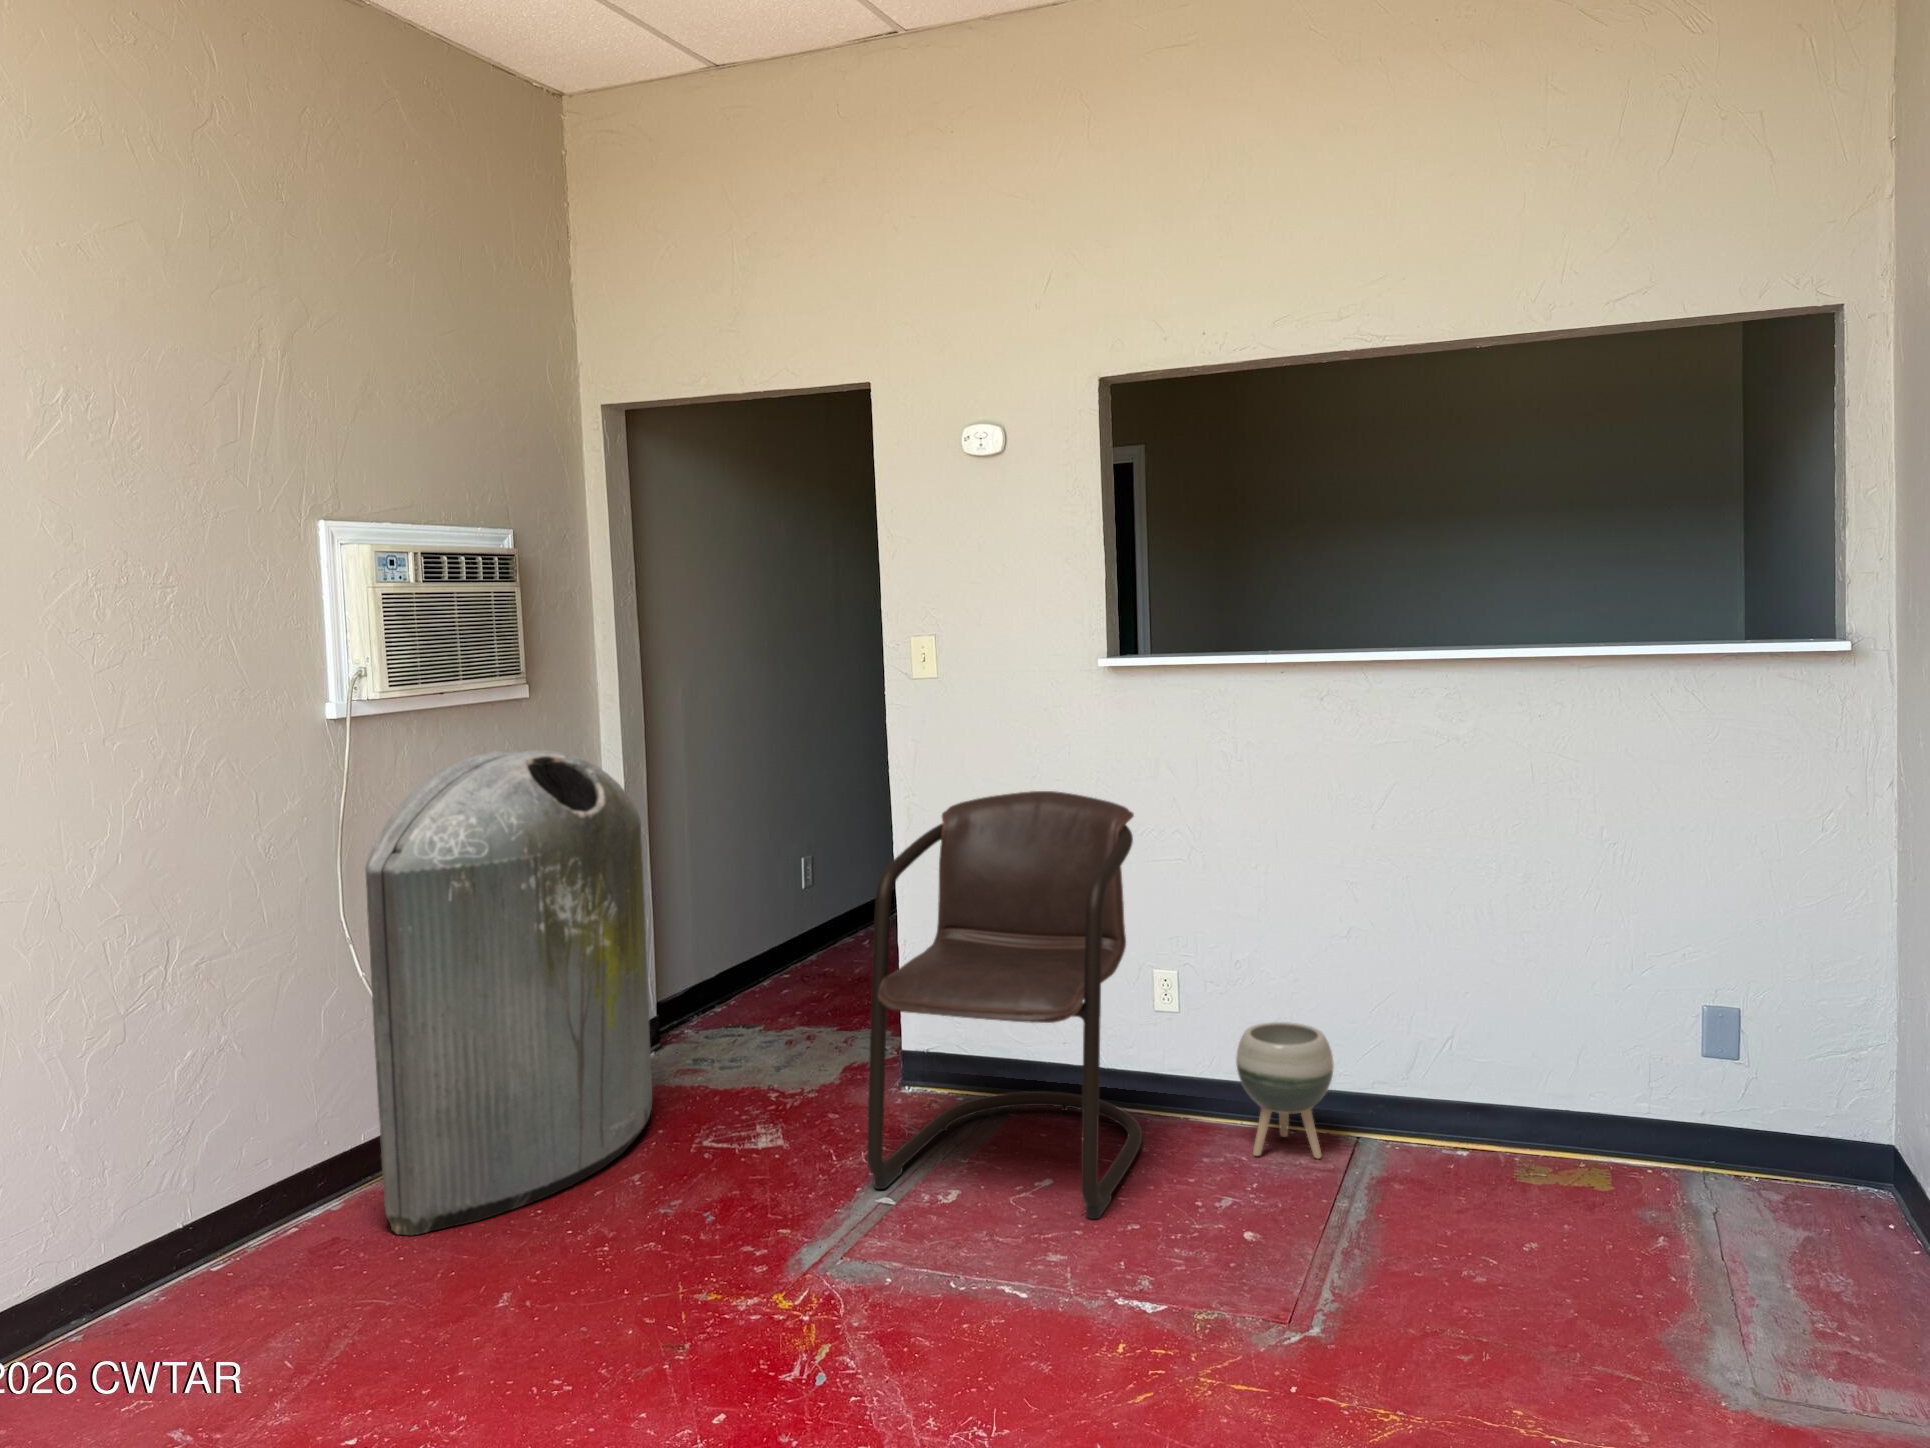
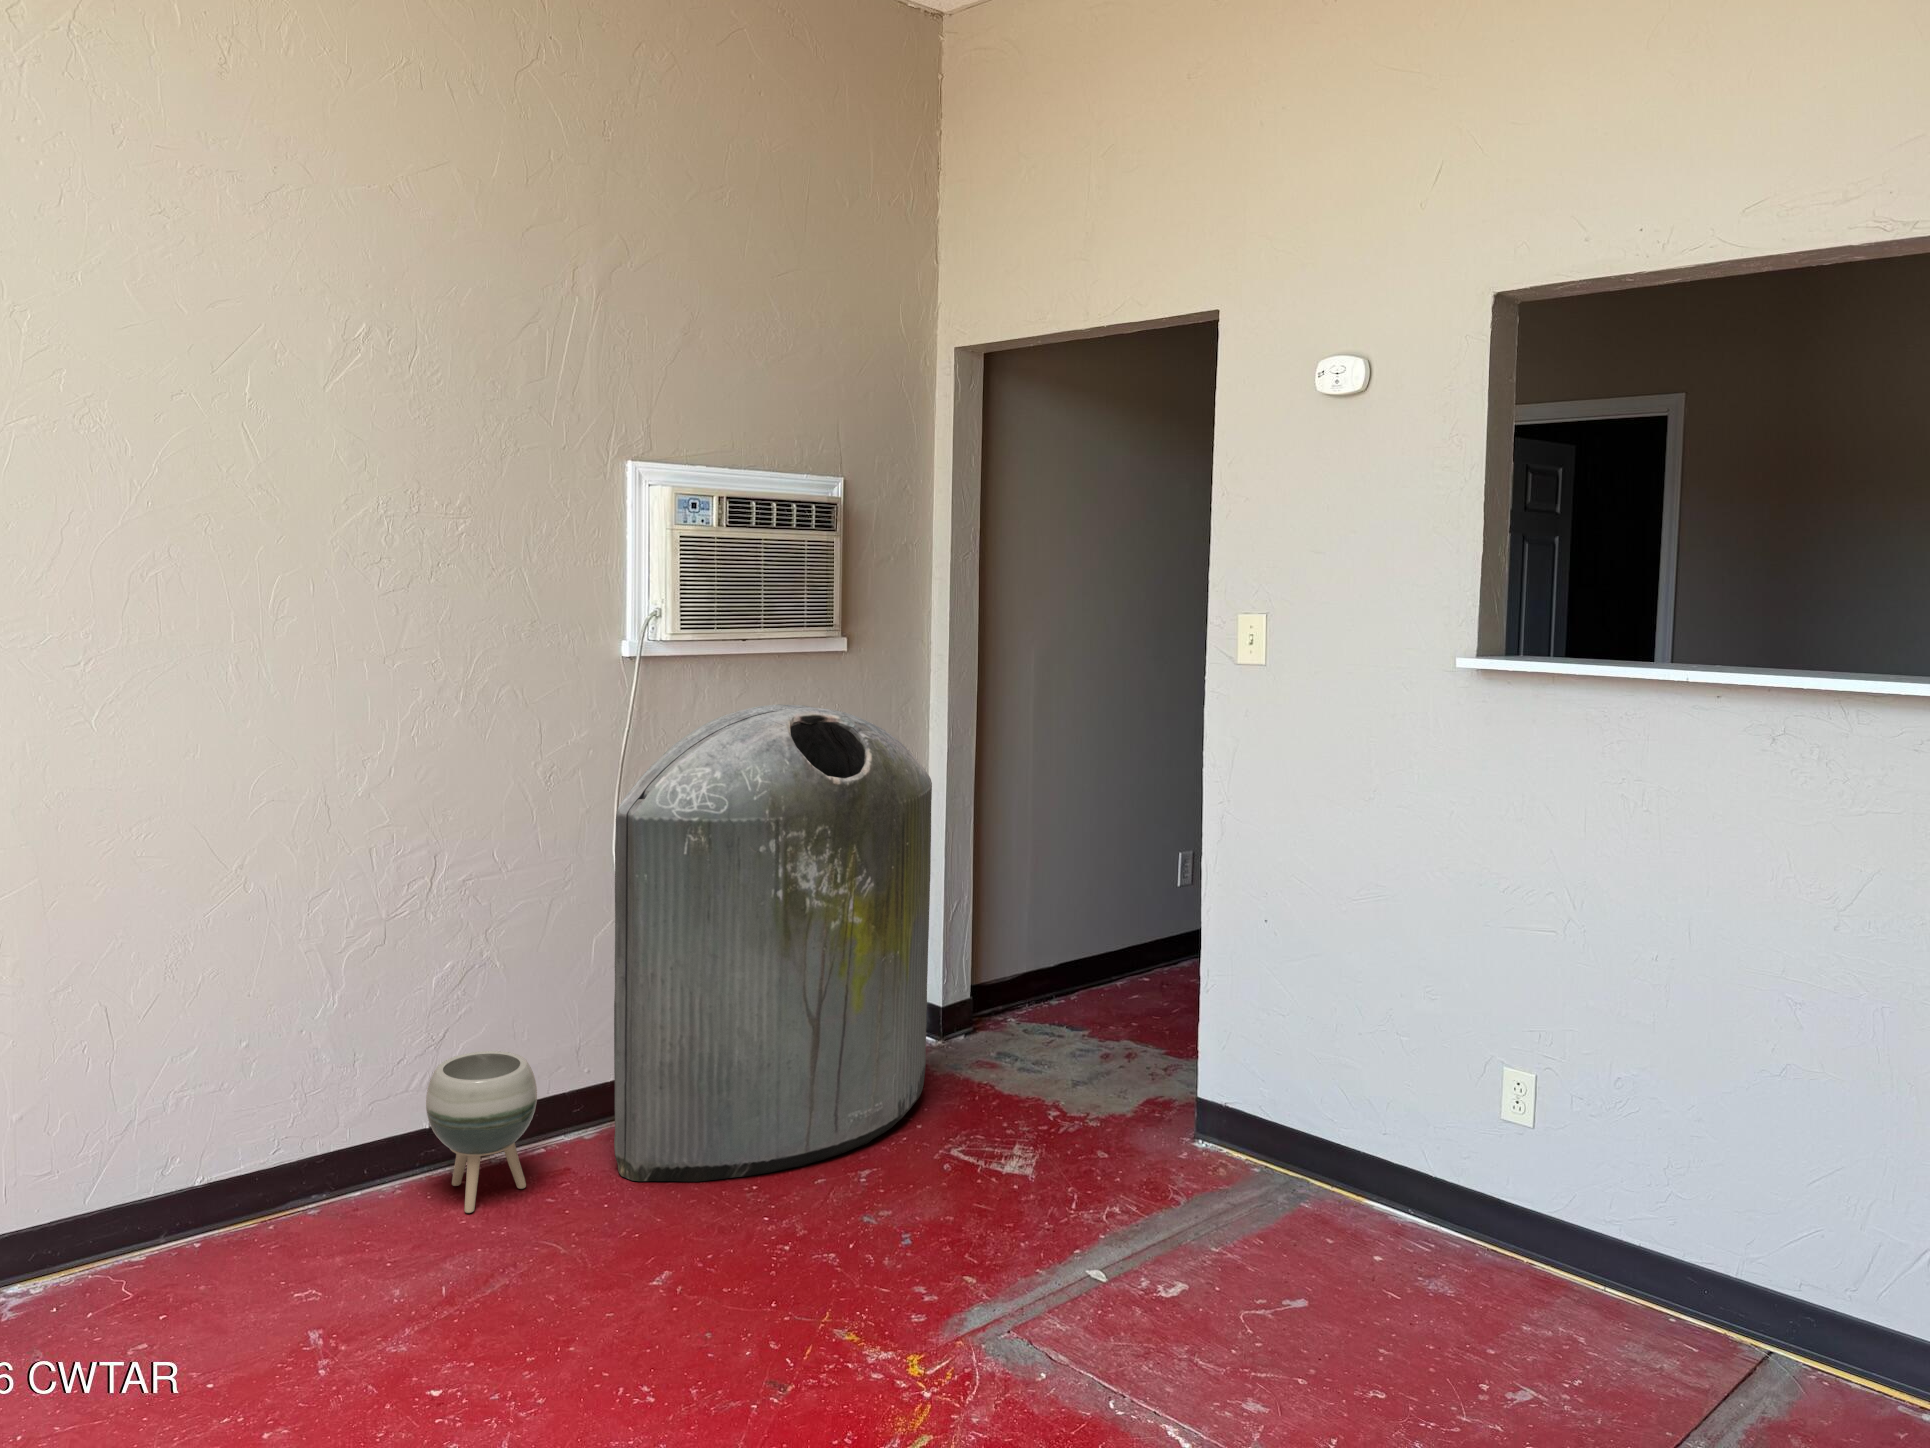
chair: present [867,791,1142,1219] -> none [1085,816,1481,1372]
planter: present [1236,1022,1334,1159] -> present [426,1051,537,1213]

